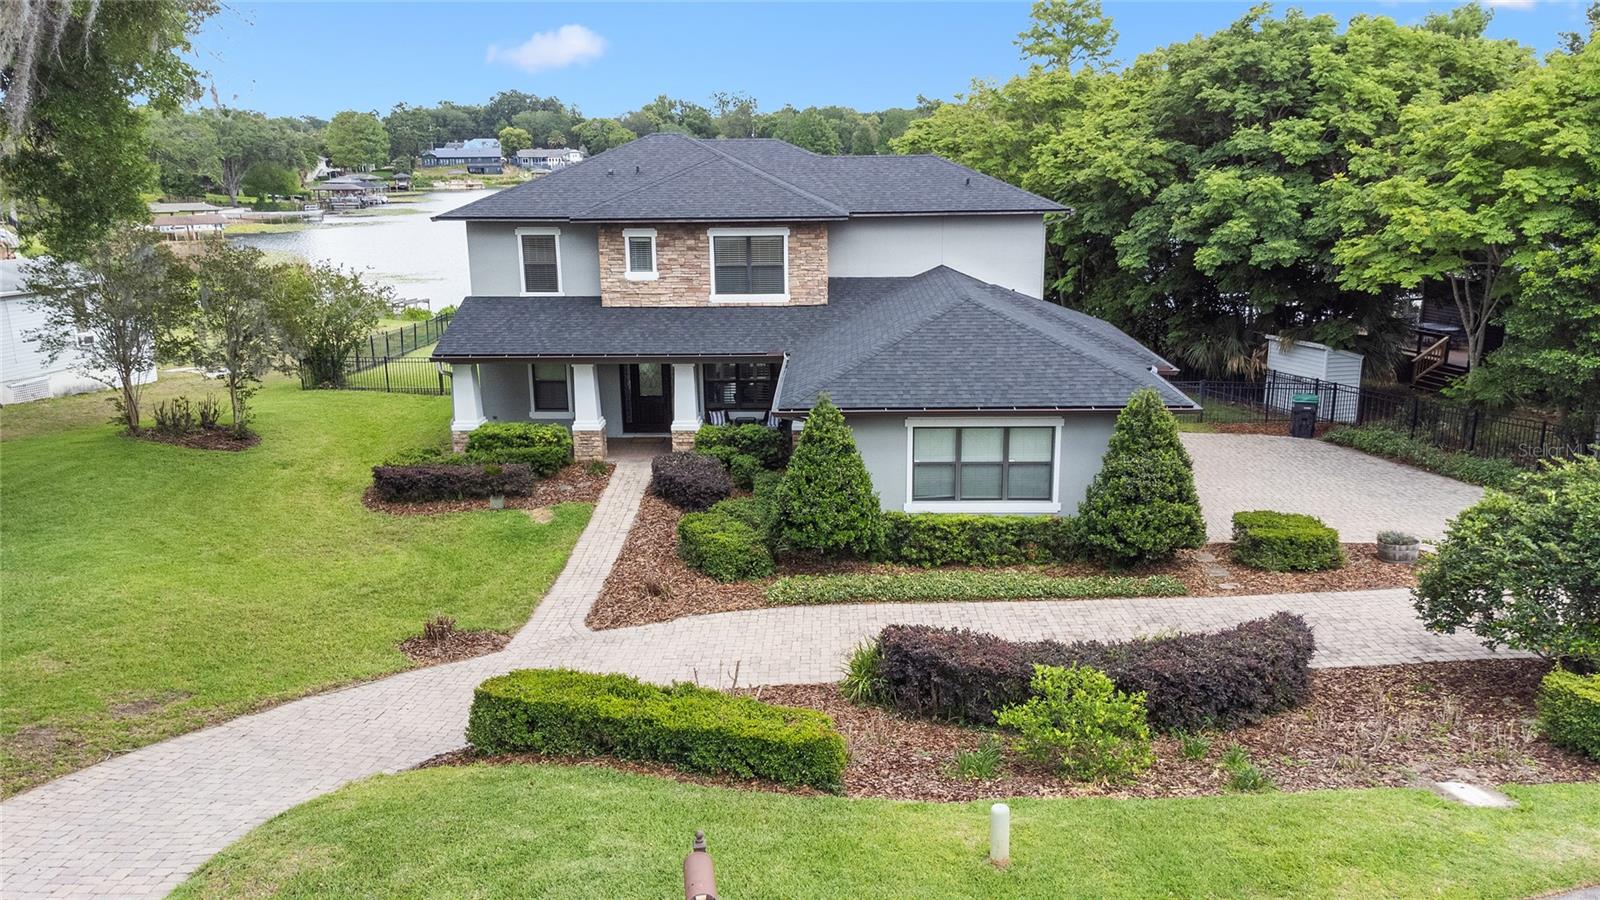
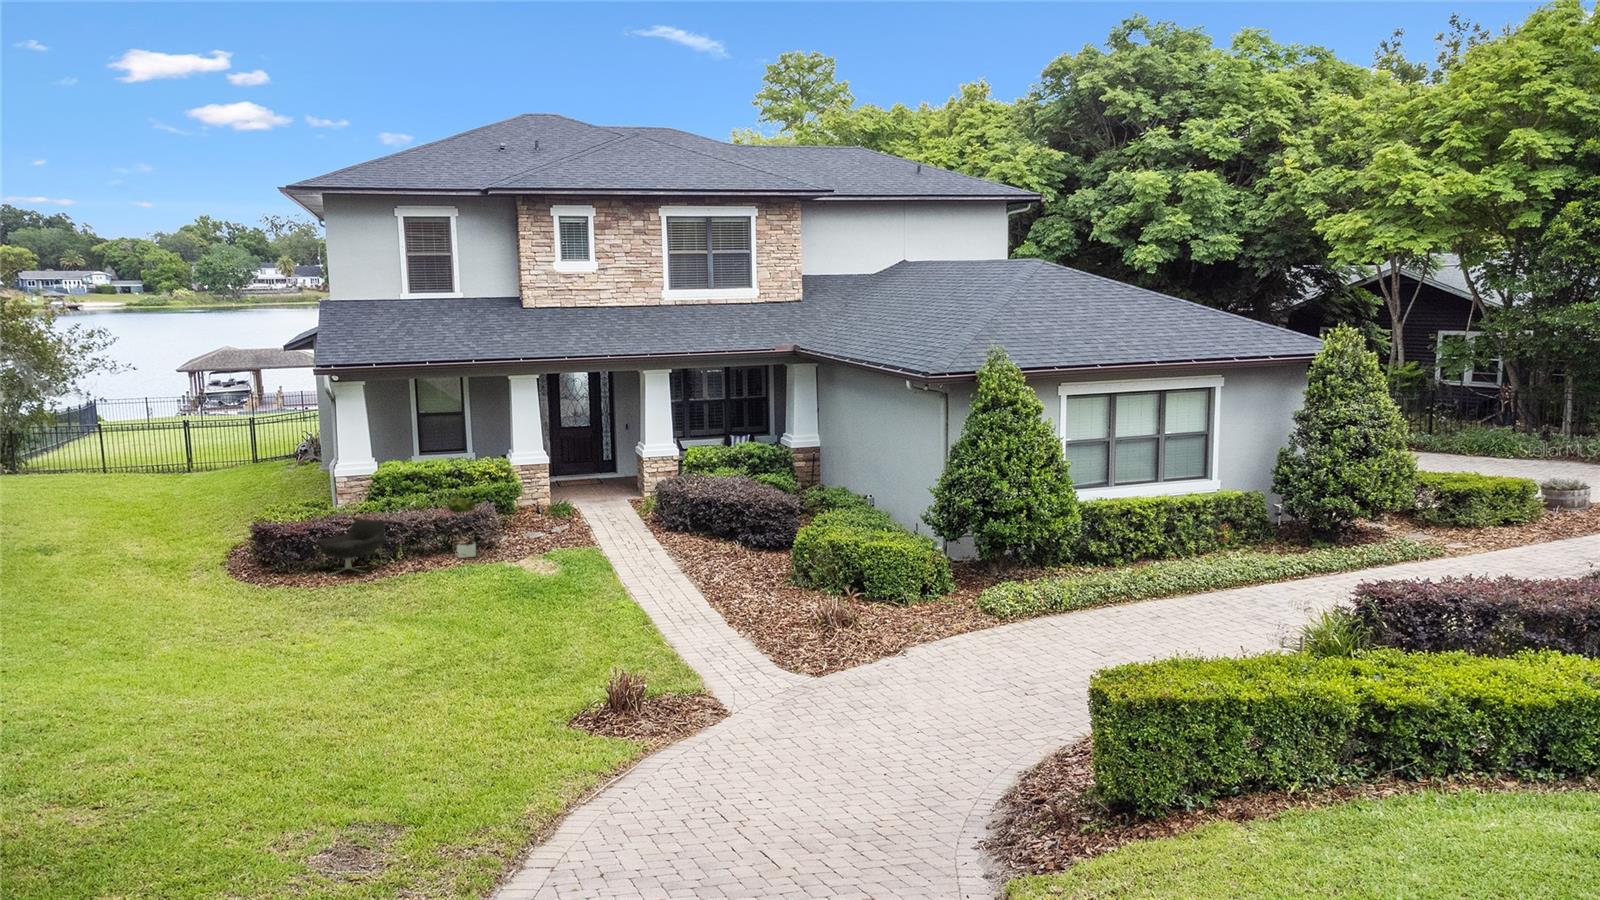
lounge chair: none [387,476,434,516] -> present [317,519,385,571]

